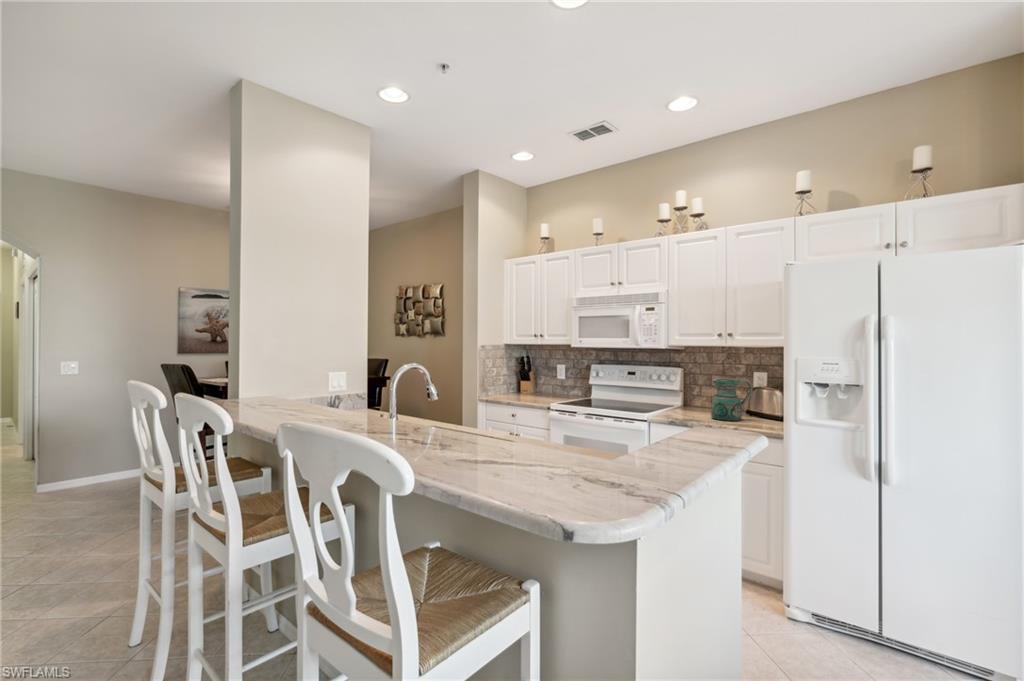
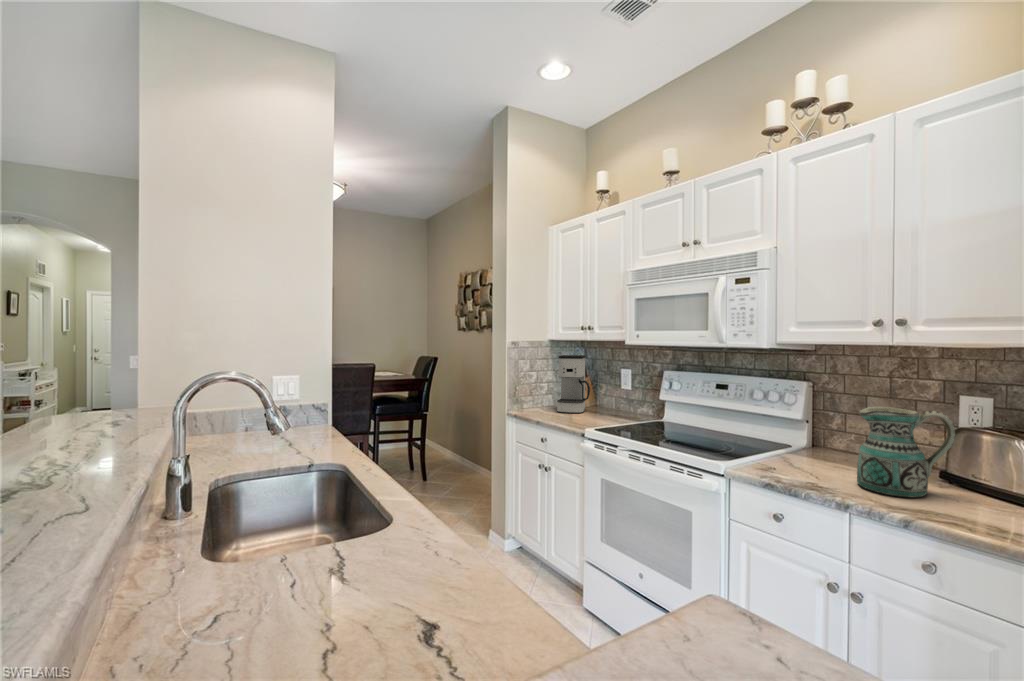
coffee maker: none [515,355,538,397] -> present [557,355,590,413]

